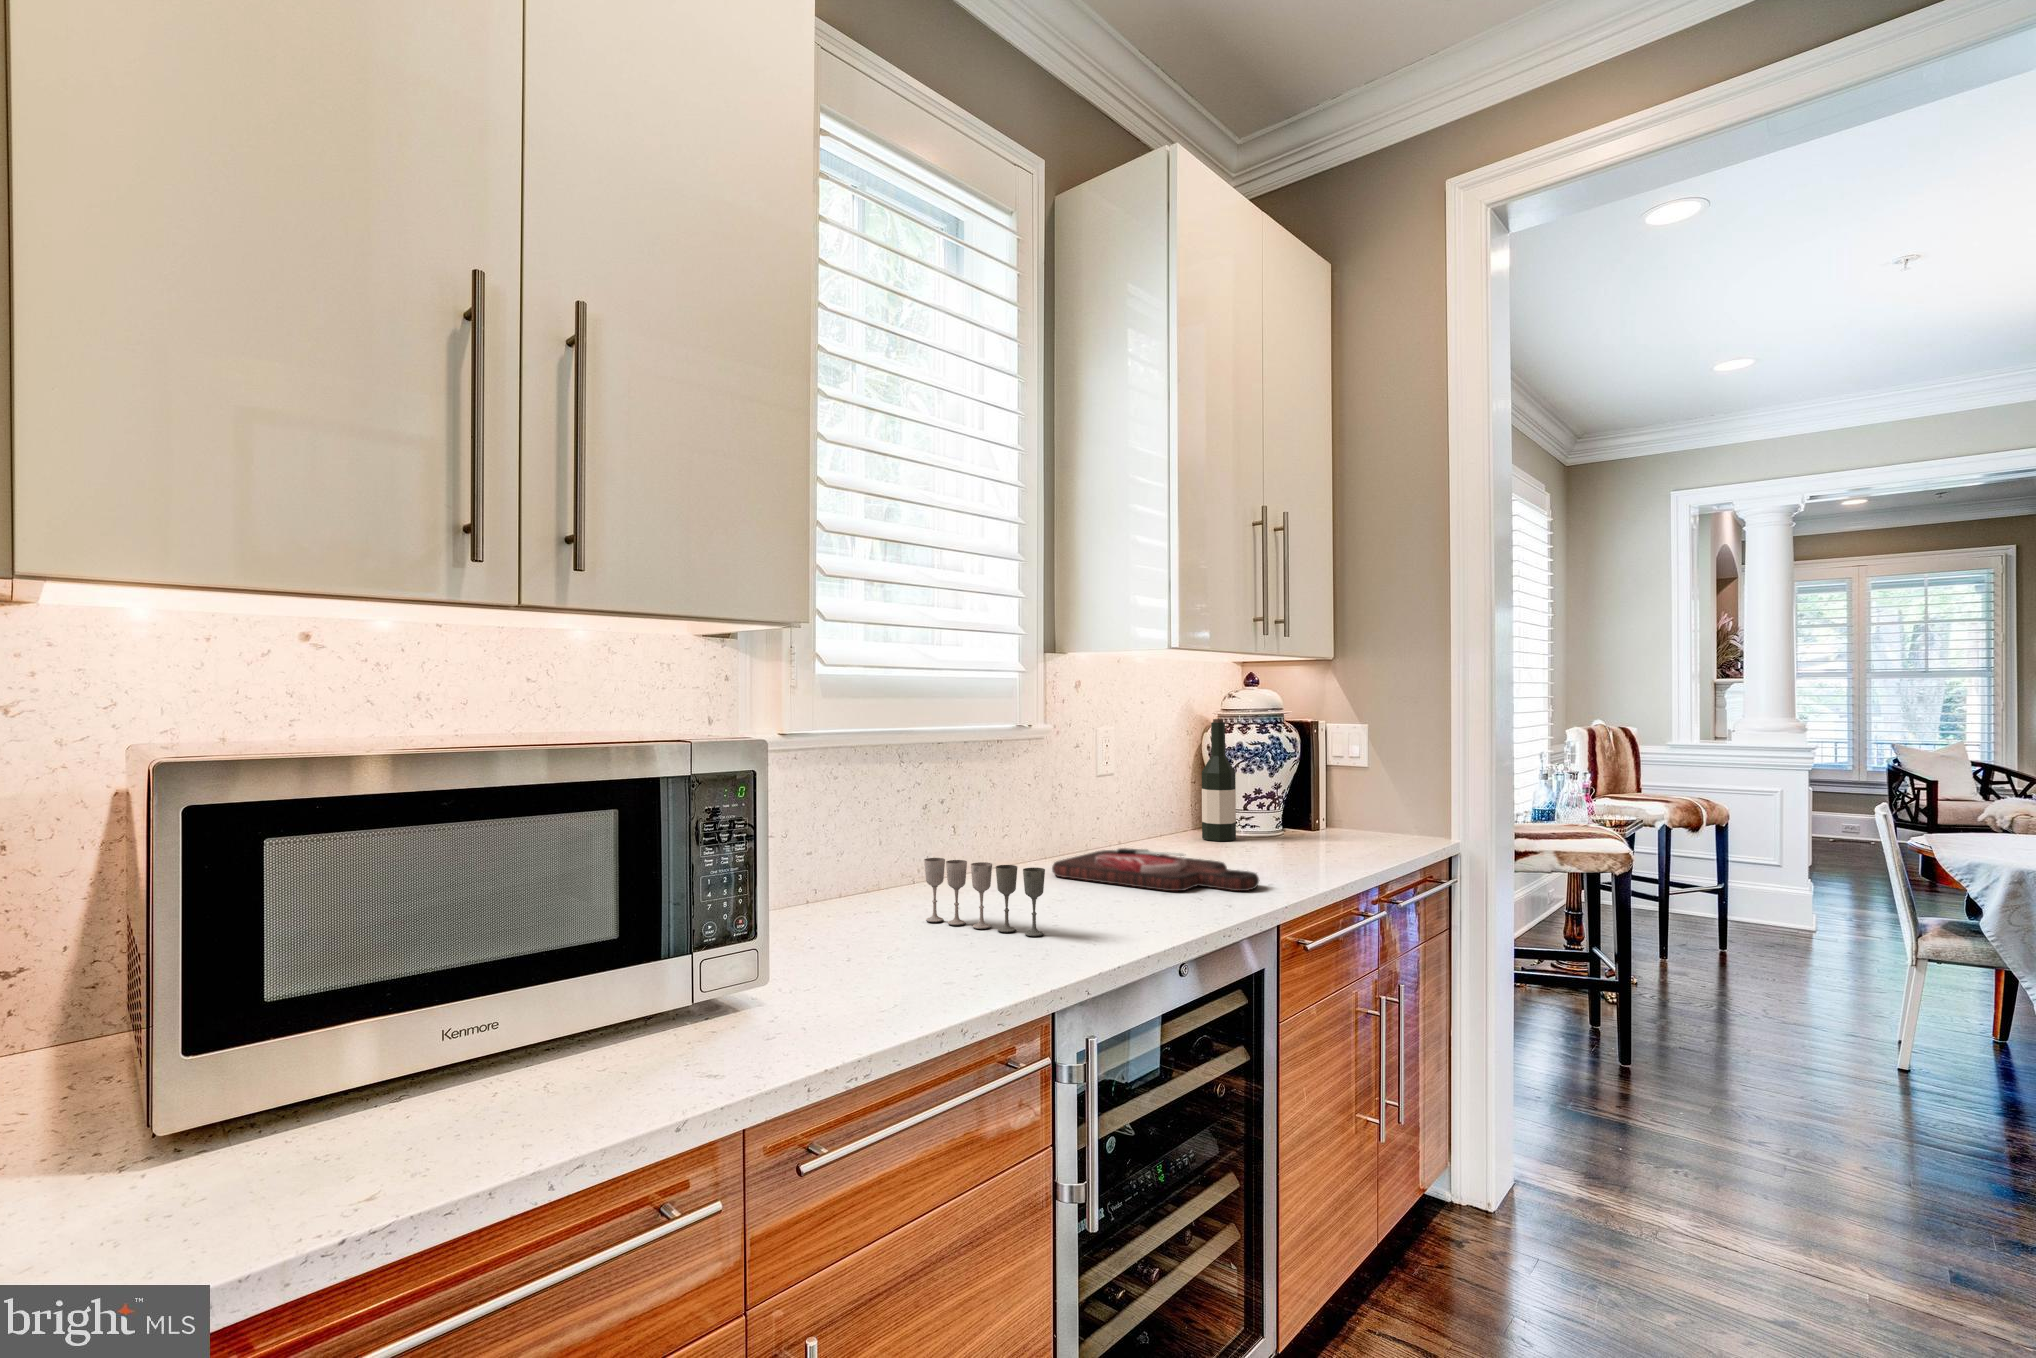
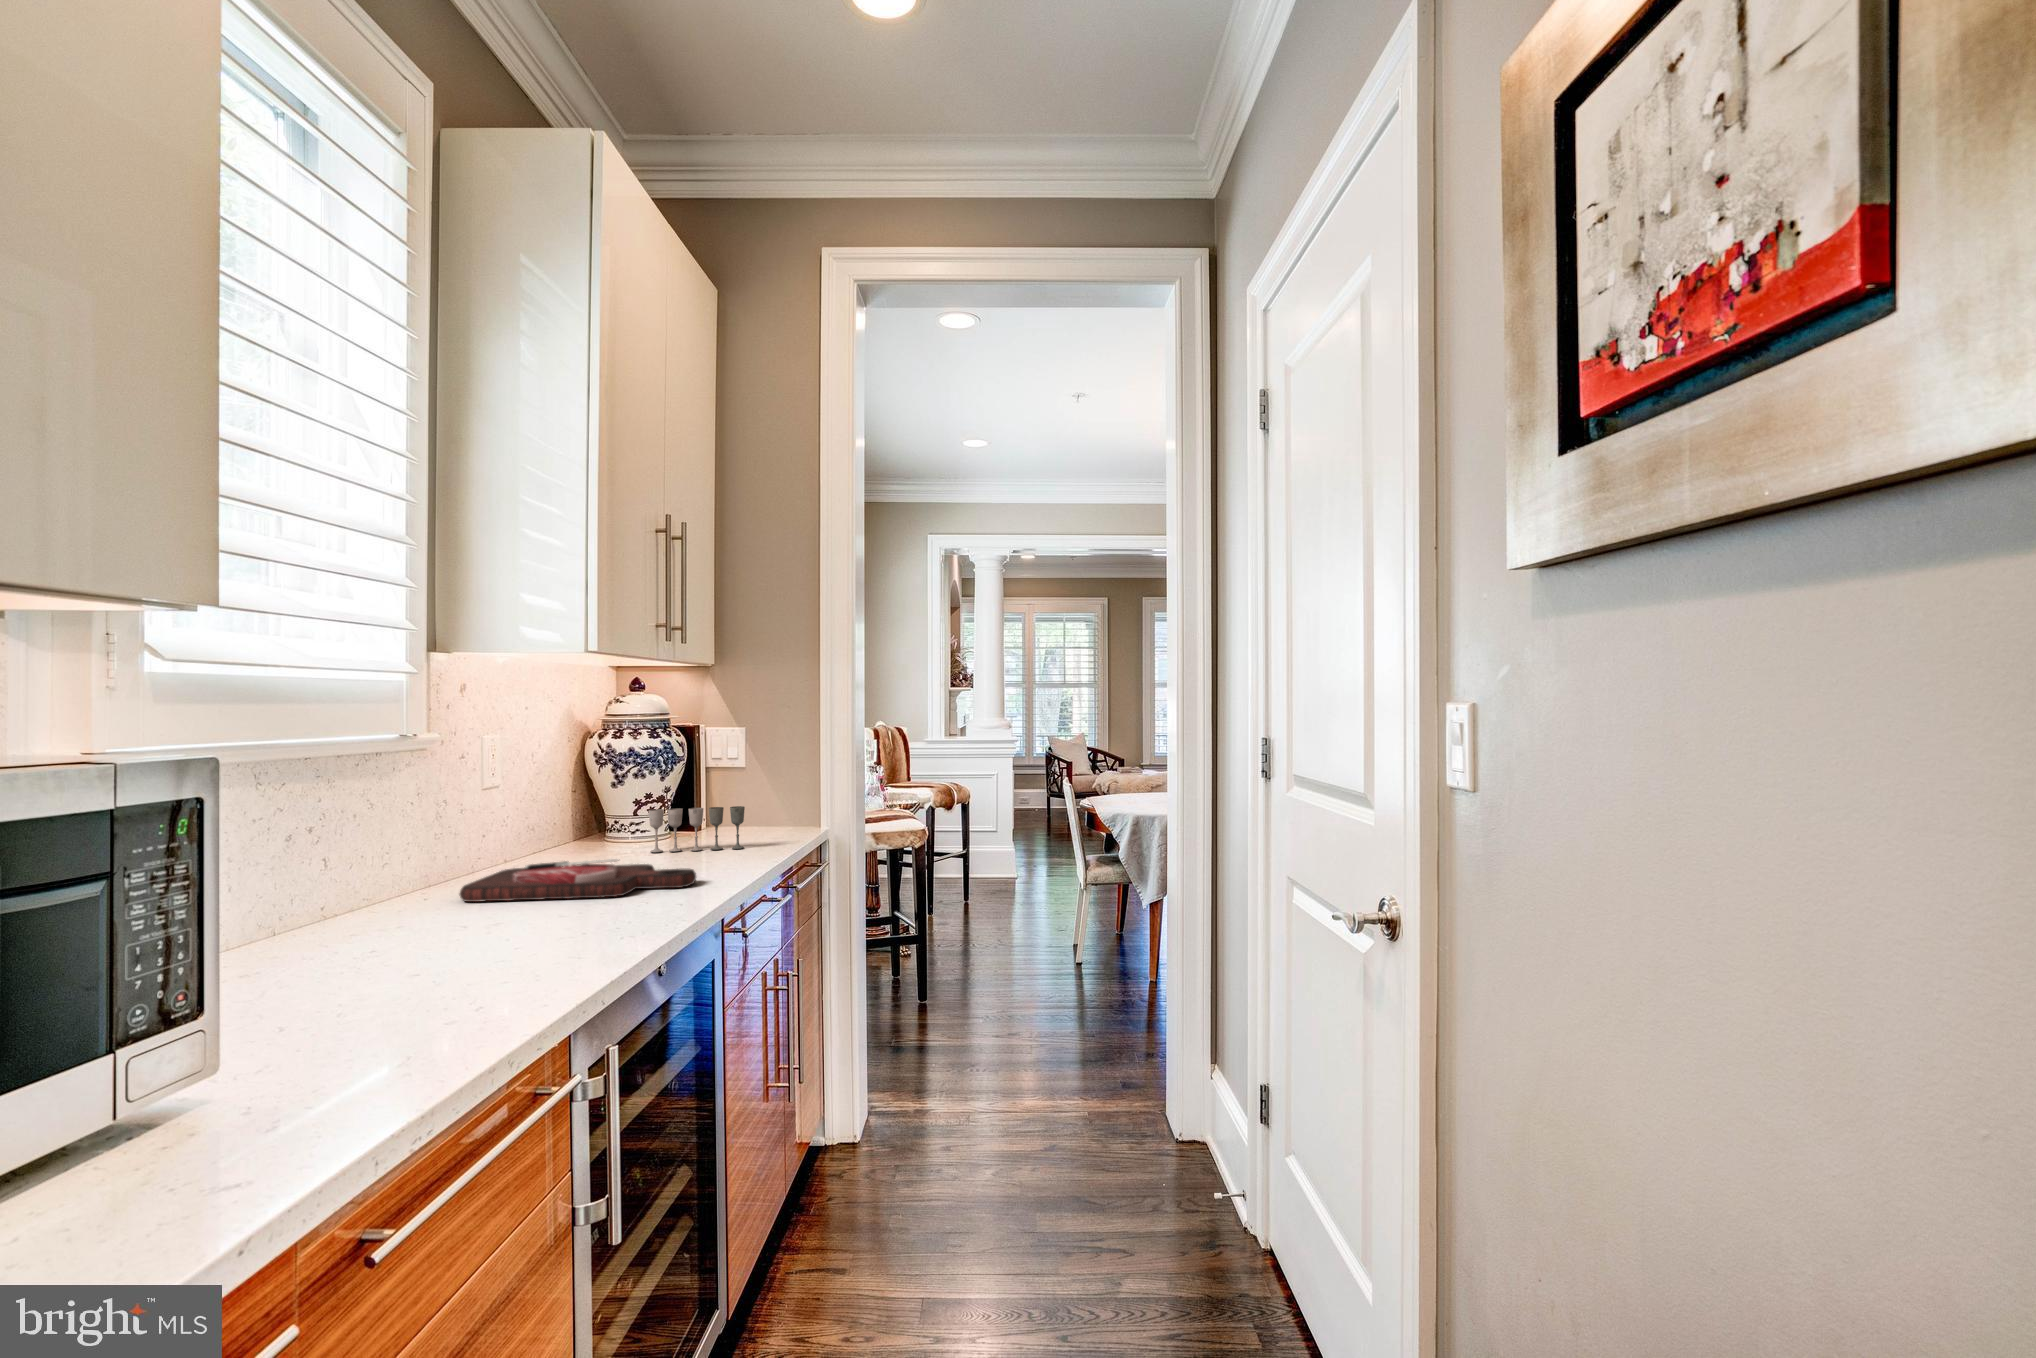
wine bottle: present [1202,719,1236,841] -> none [591,725,628,850]
wine glass: present [924,858,1045,936] -> present [649,806,745,852]

